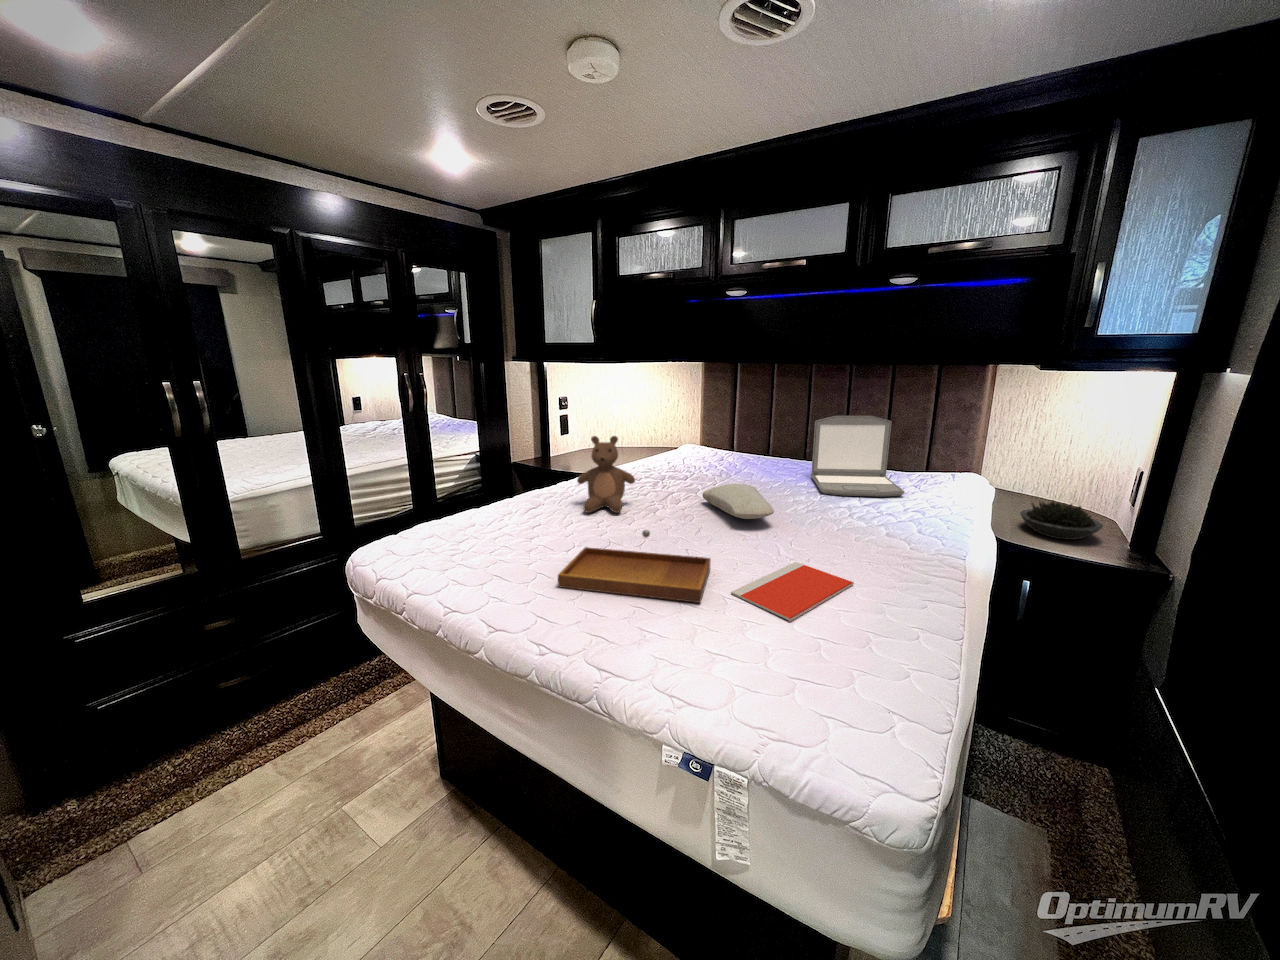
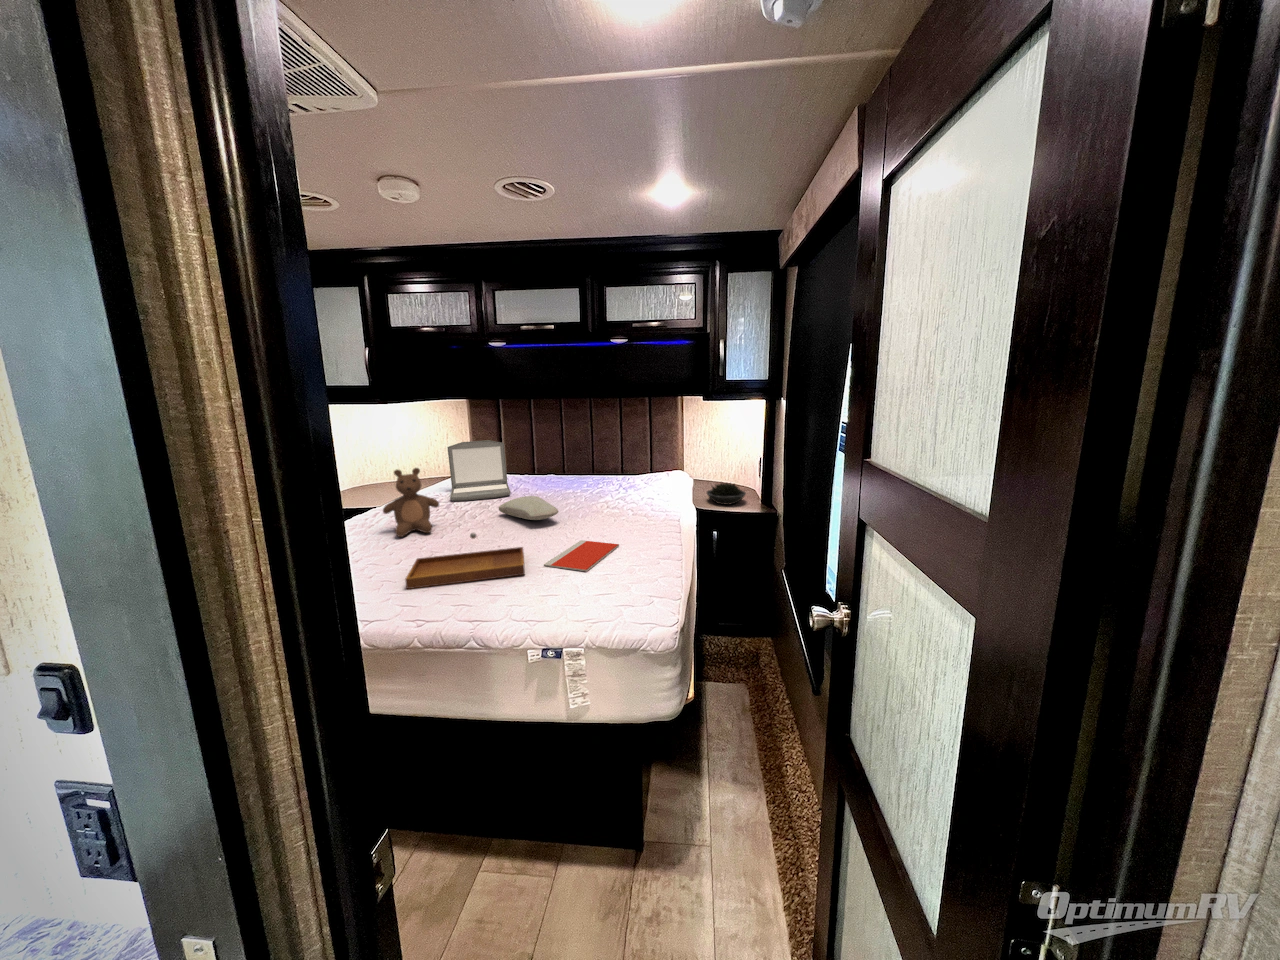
laptop: present [811,416,904,497] -> present [447,440,511,501]

